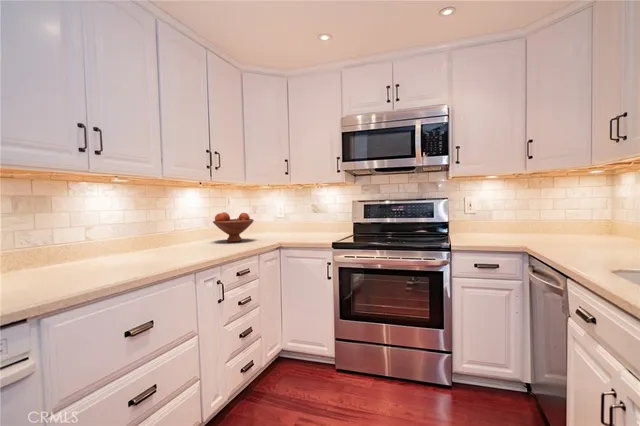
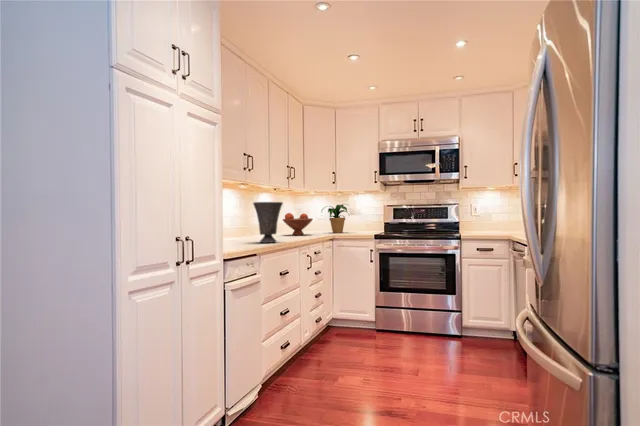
potted plant: none [271,199,311,236] -> present [322,204,347,233]
vase: none [96,202,154,271] -> present [253,202,283,243]

